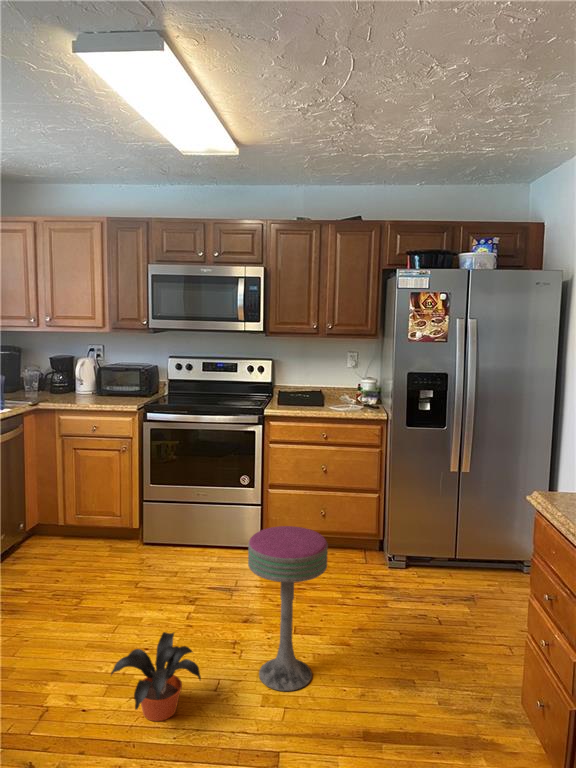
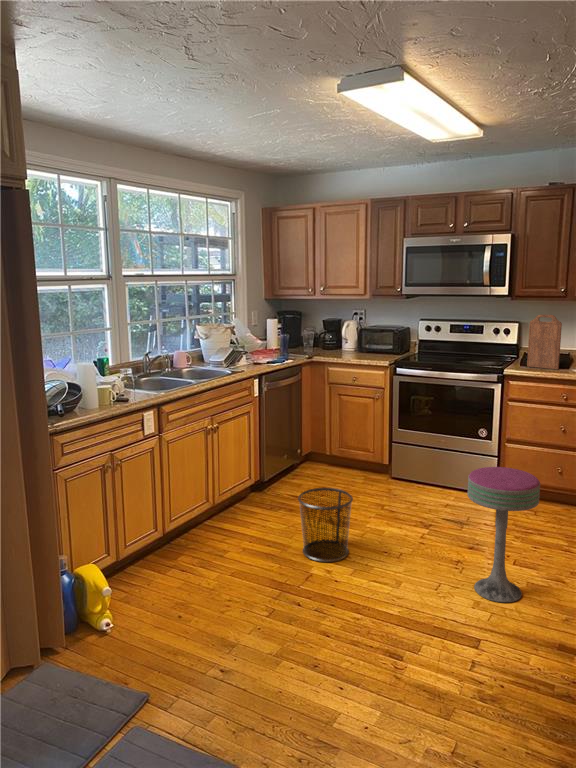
cutting board: none [285,352,317,409] -> present [527,314,562,369]
waste bin: none [24,576,102,684] -> present [298,488,353,562]
potted plant: present [111,632,201,721] -> none [355,536,422,599]

